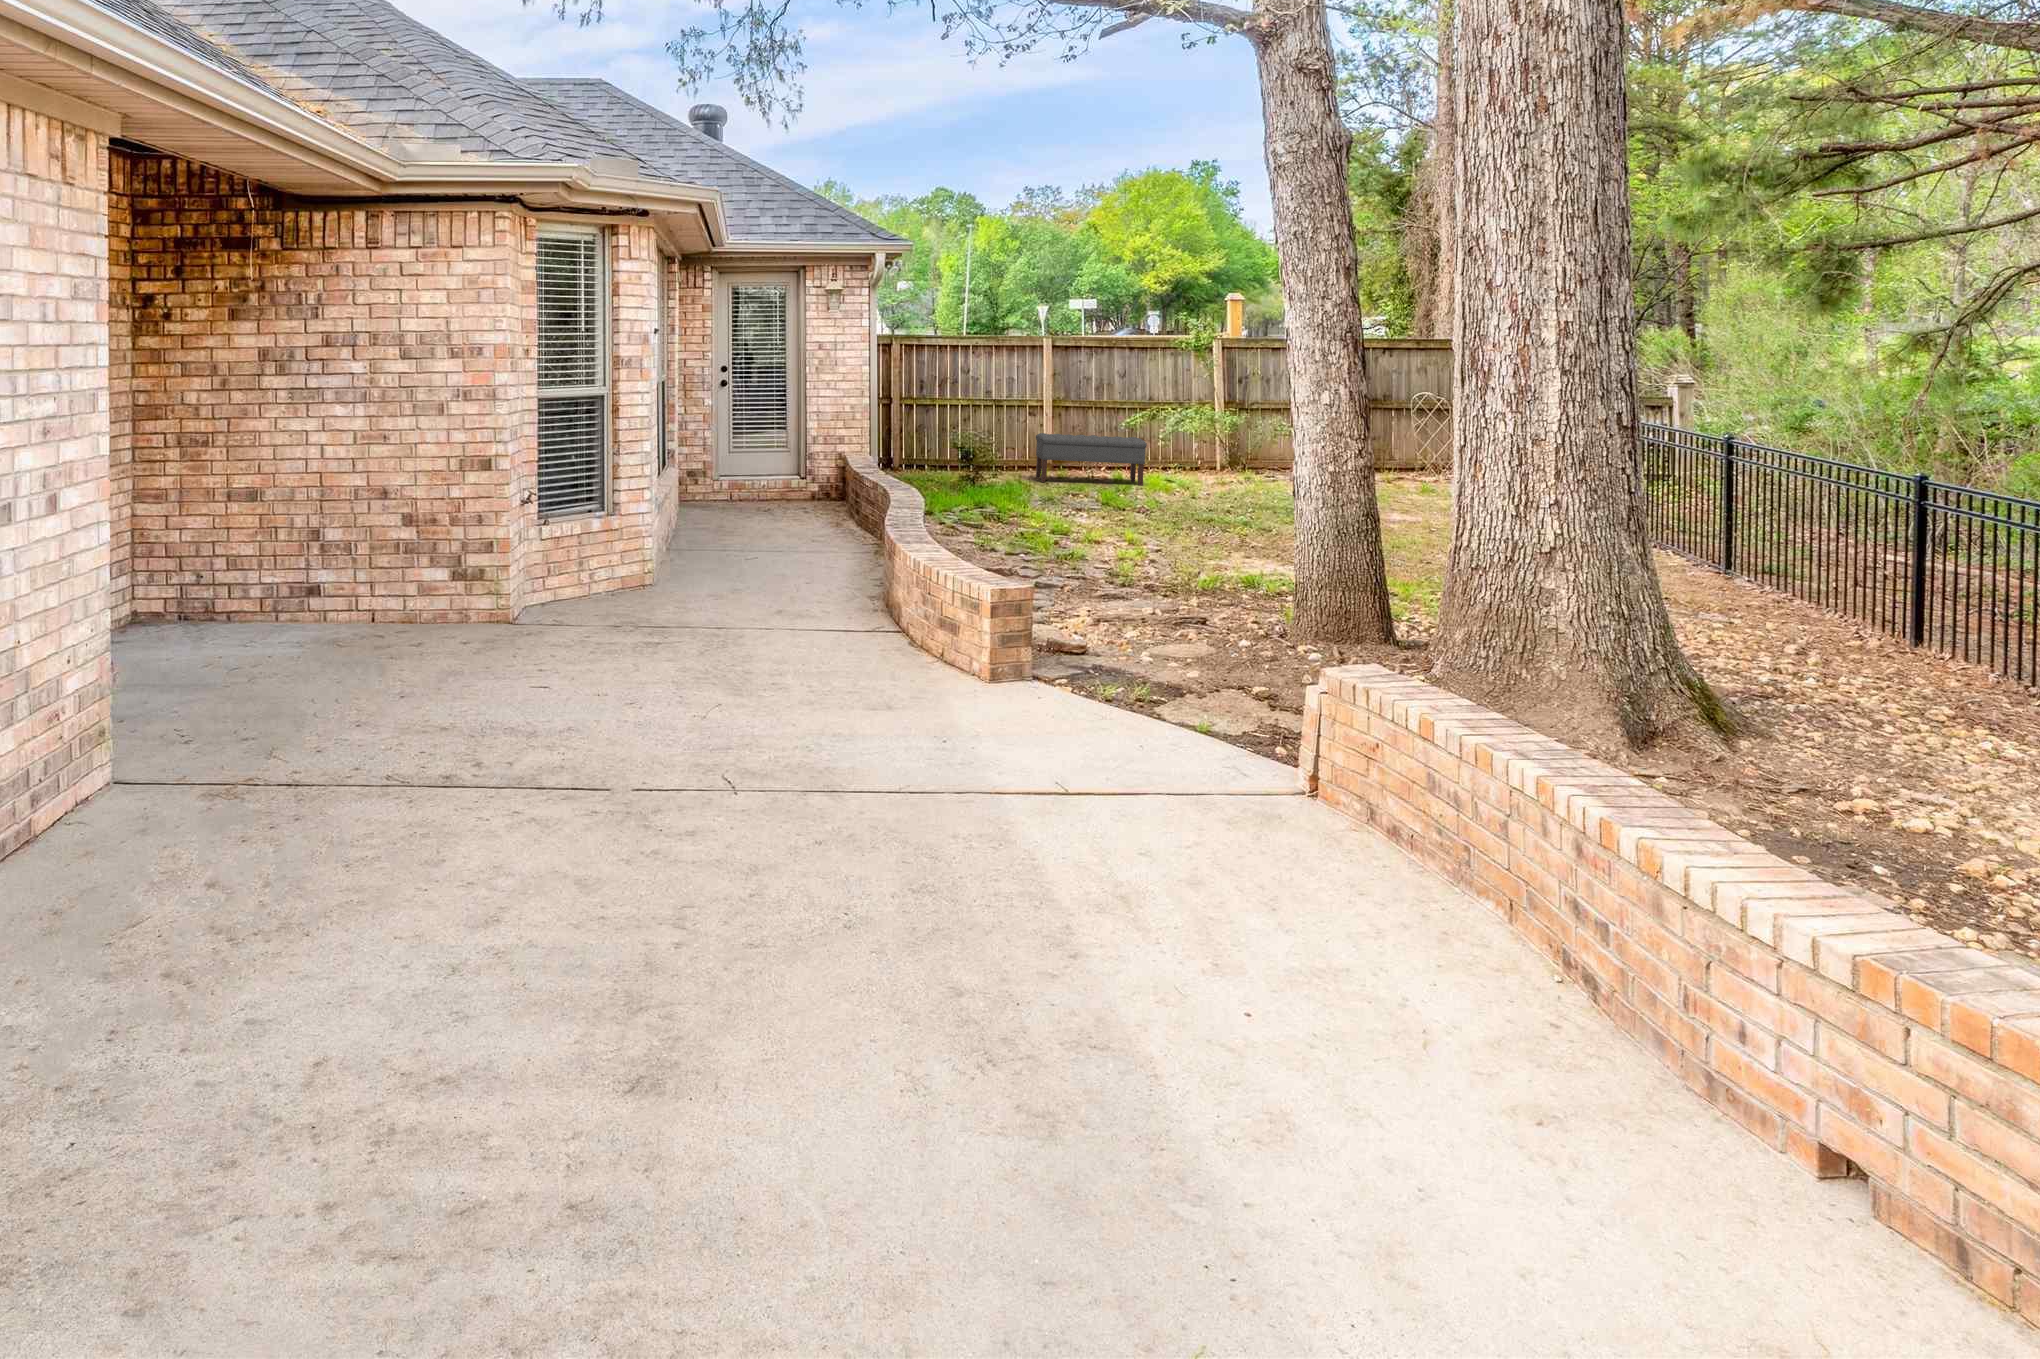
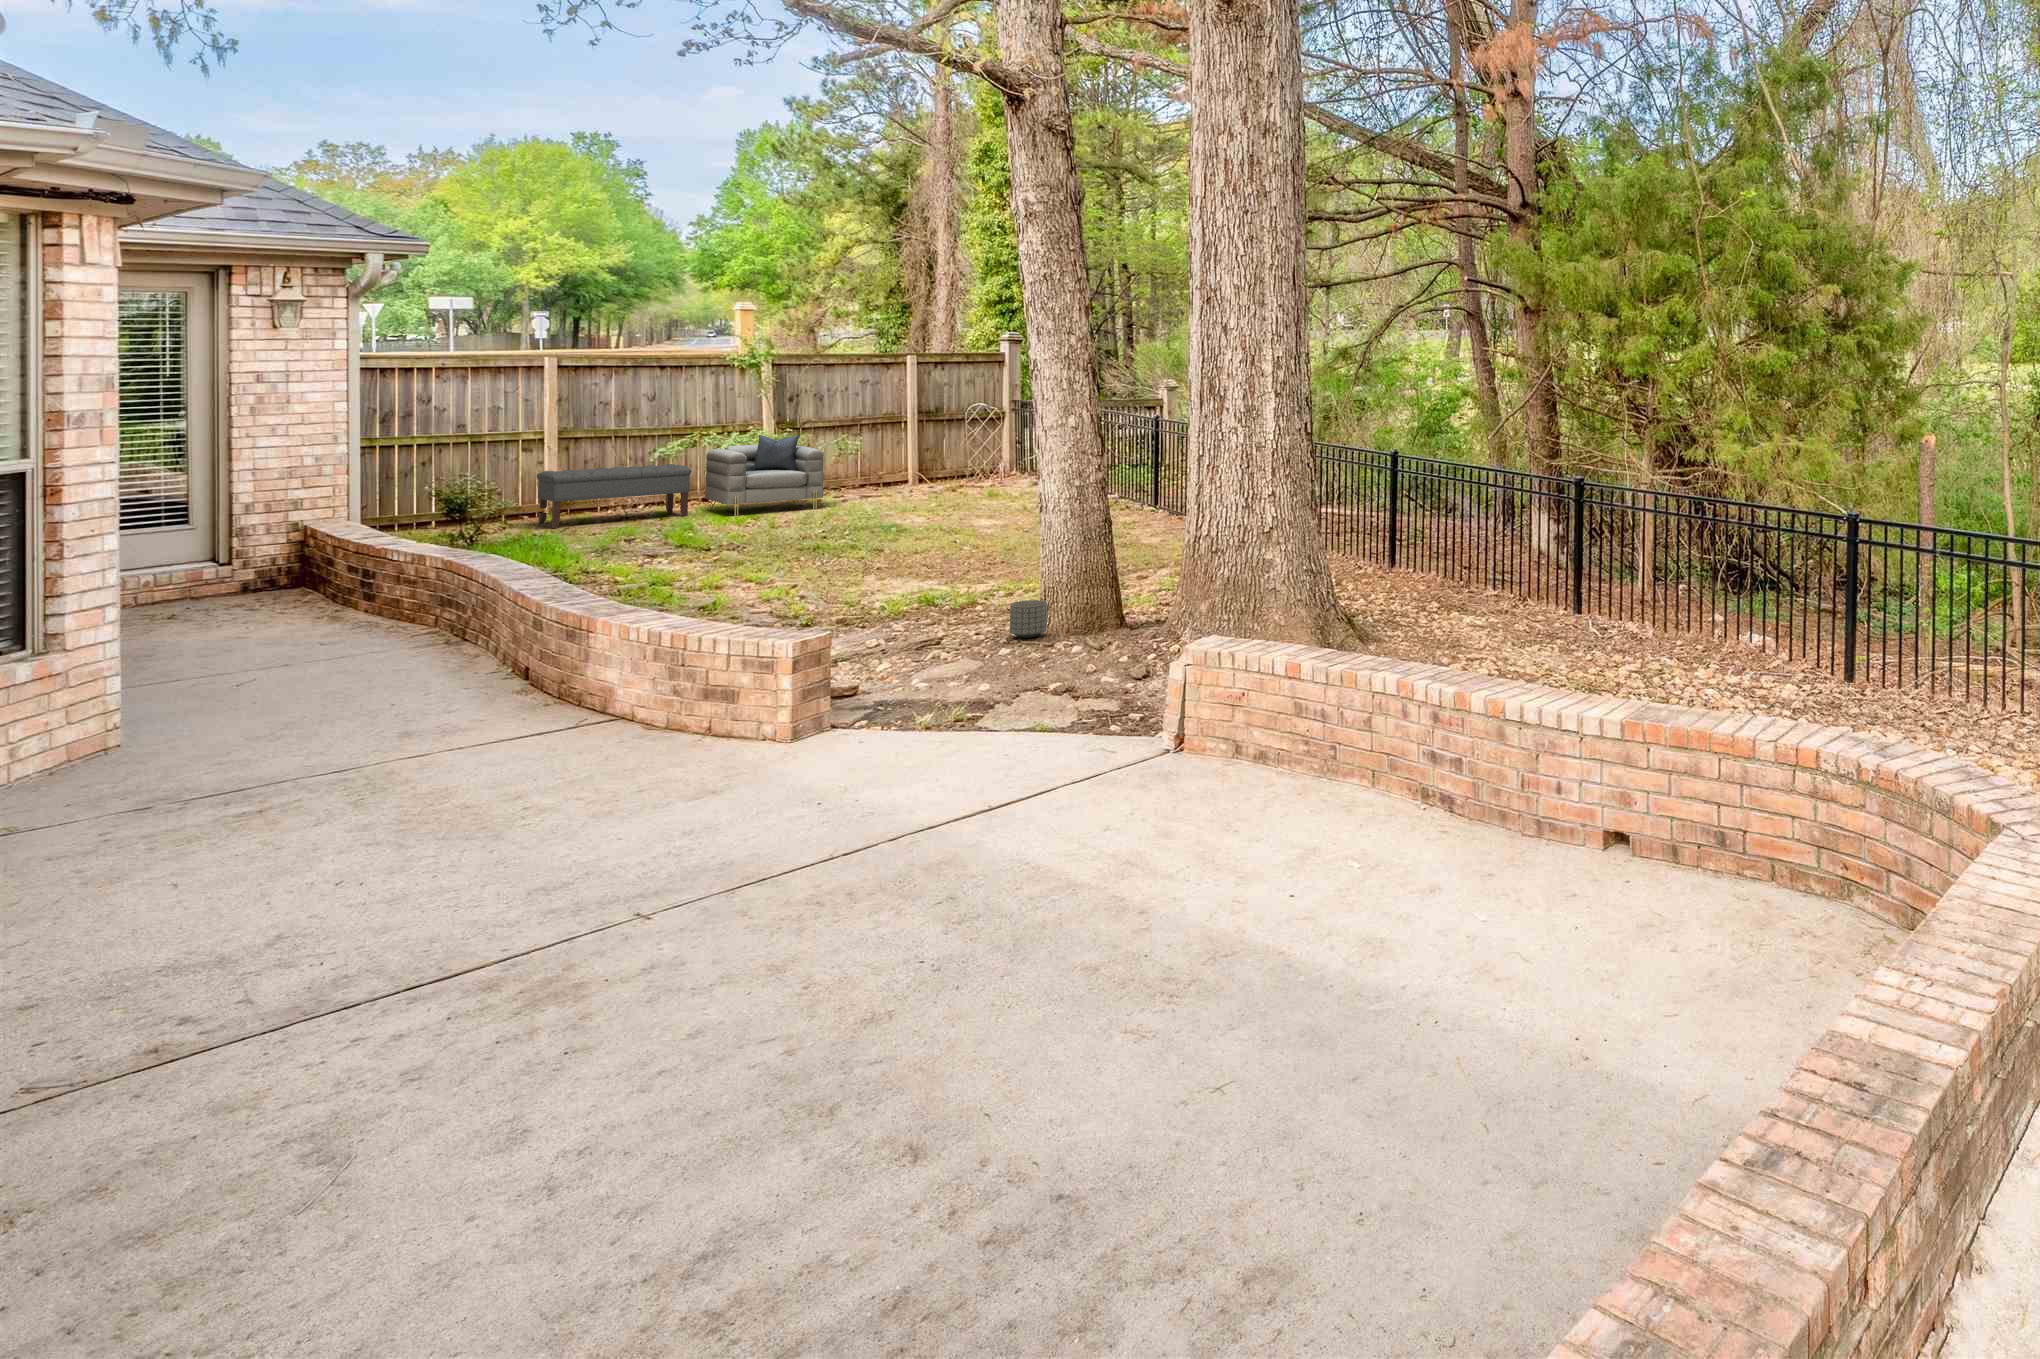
armchair: none [1161,417,1259,494] -> present [705,435,824,516]
planter: none [1281,601,1323,644] -> present [1010,600,1047,638]

